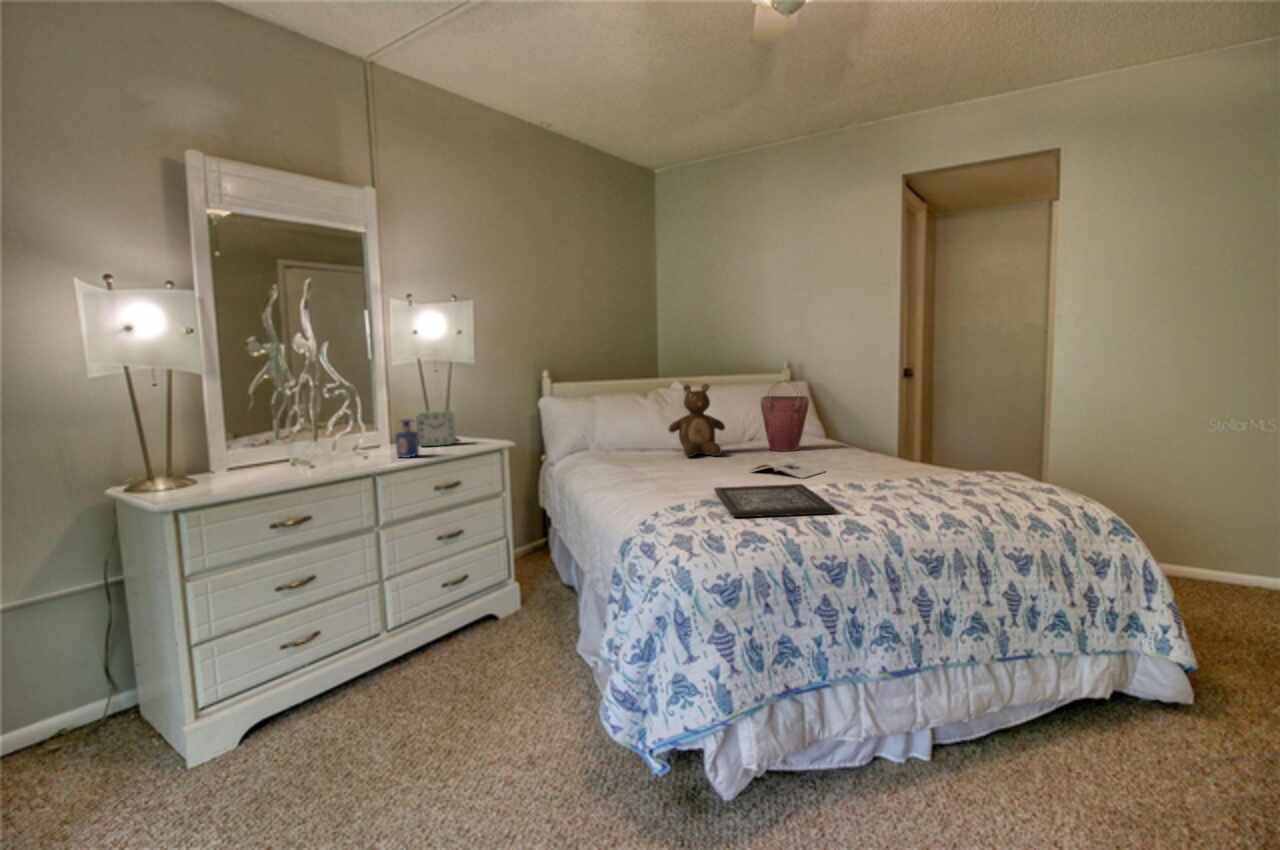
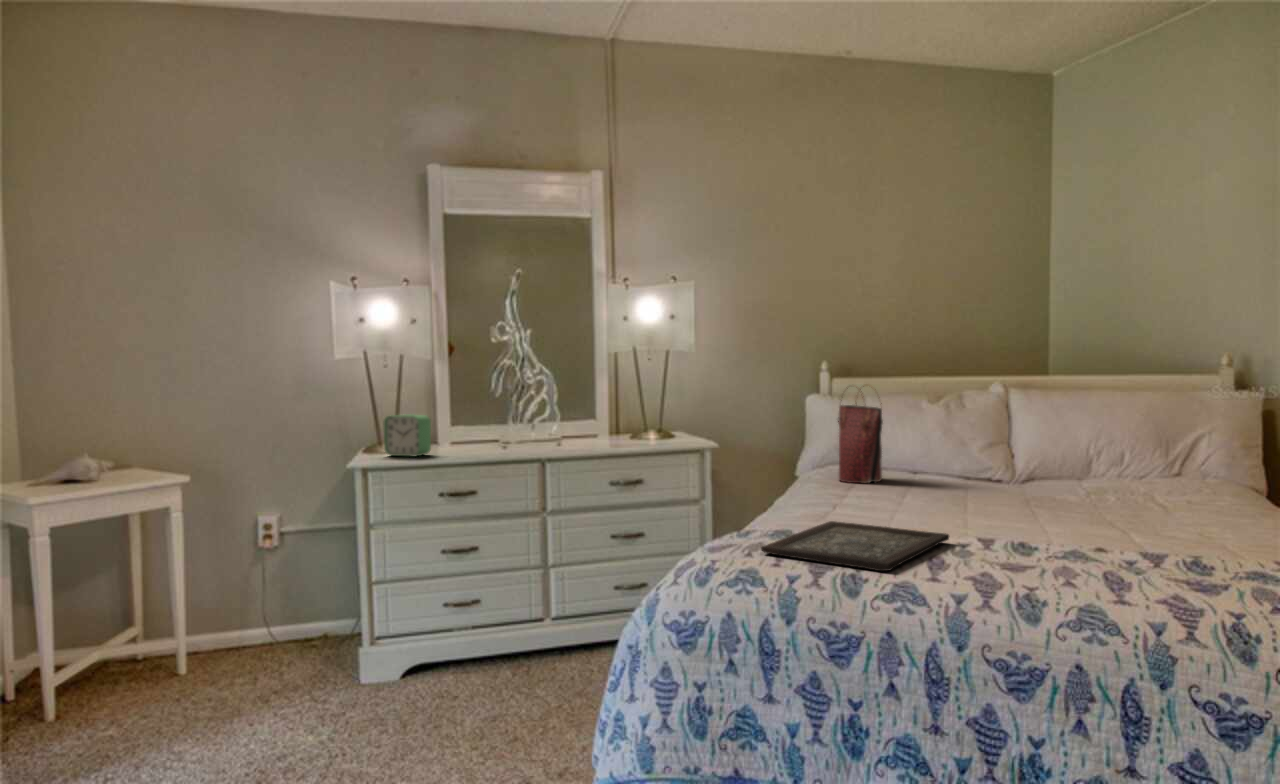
handbag: present [761,380,809,451] -> present [838,386,883,483]
teddy bear: present [669,384,725,457] -> none [934,383,1023,491]
alarm clock: present [416,411,456,446] -> present [384,414,431,457]
perfume bottle: present [395,418,419,458] -> none [578,408,600,449]
magazine: present [752,459,825,479] -> none [958,503,1072,532]

